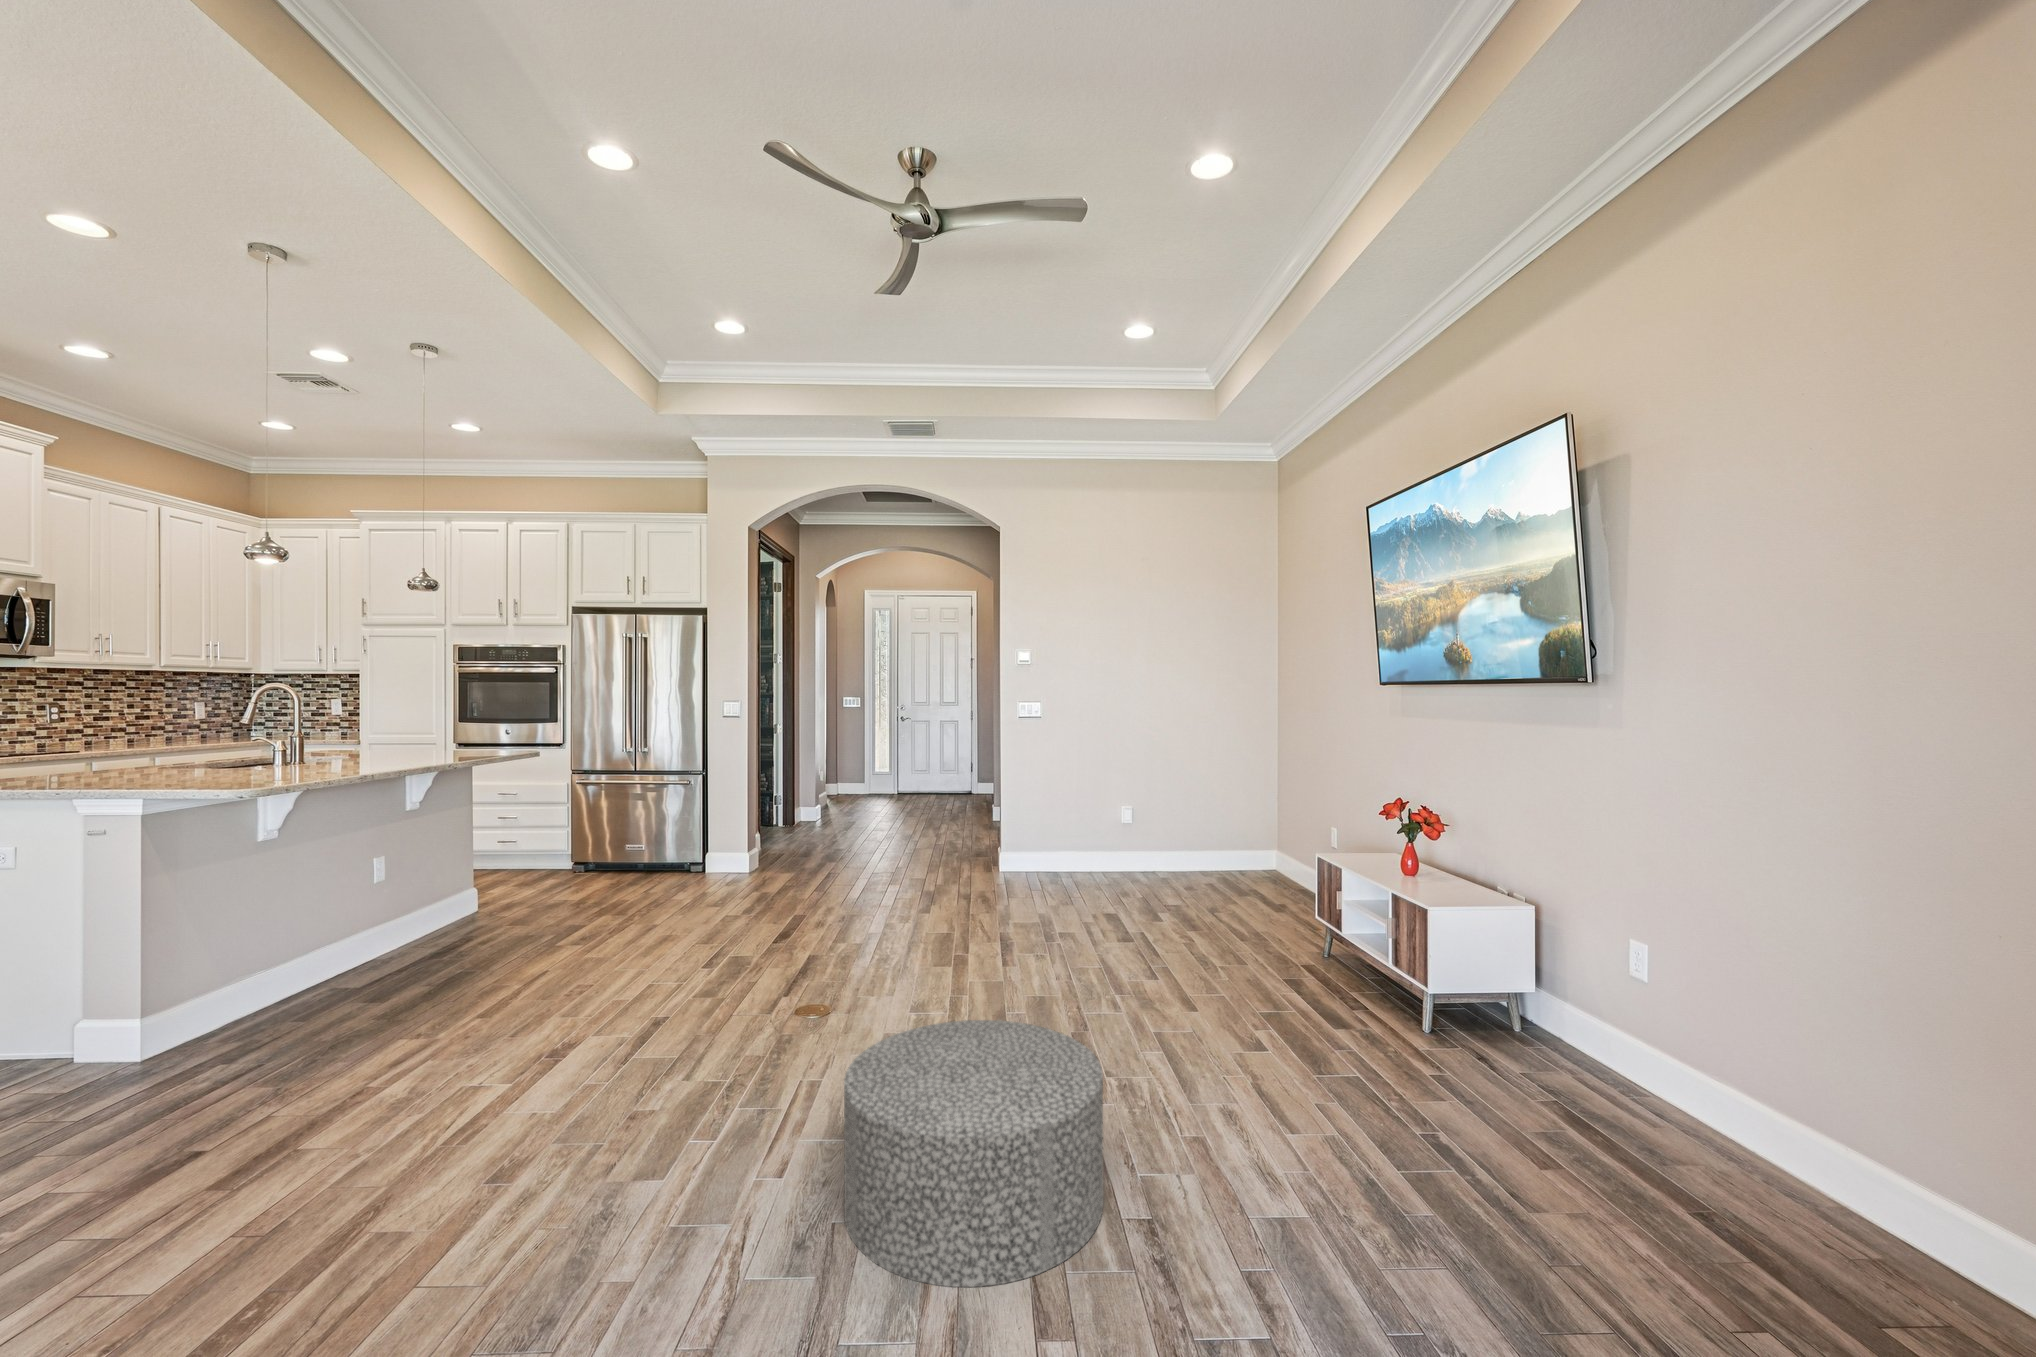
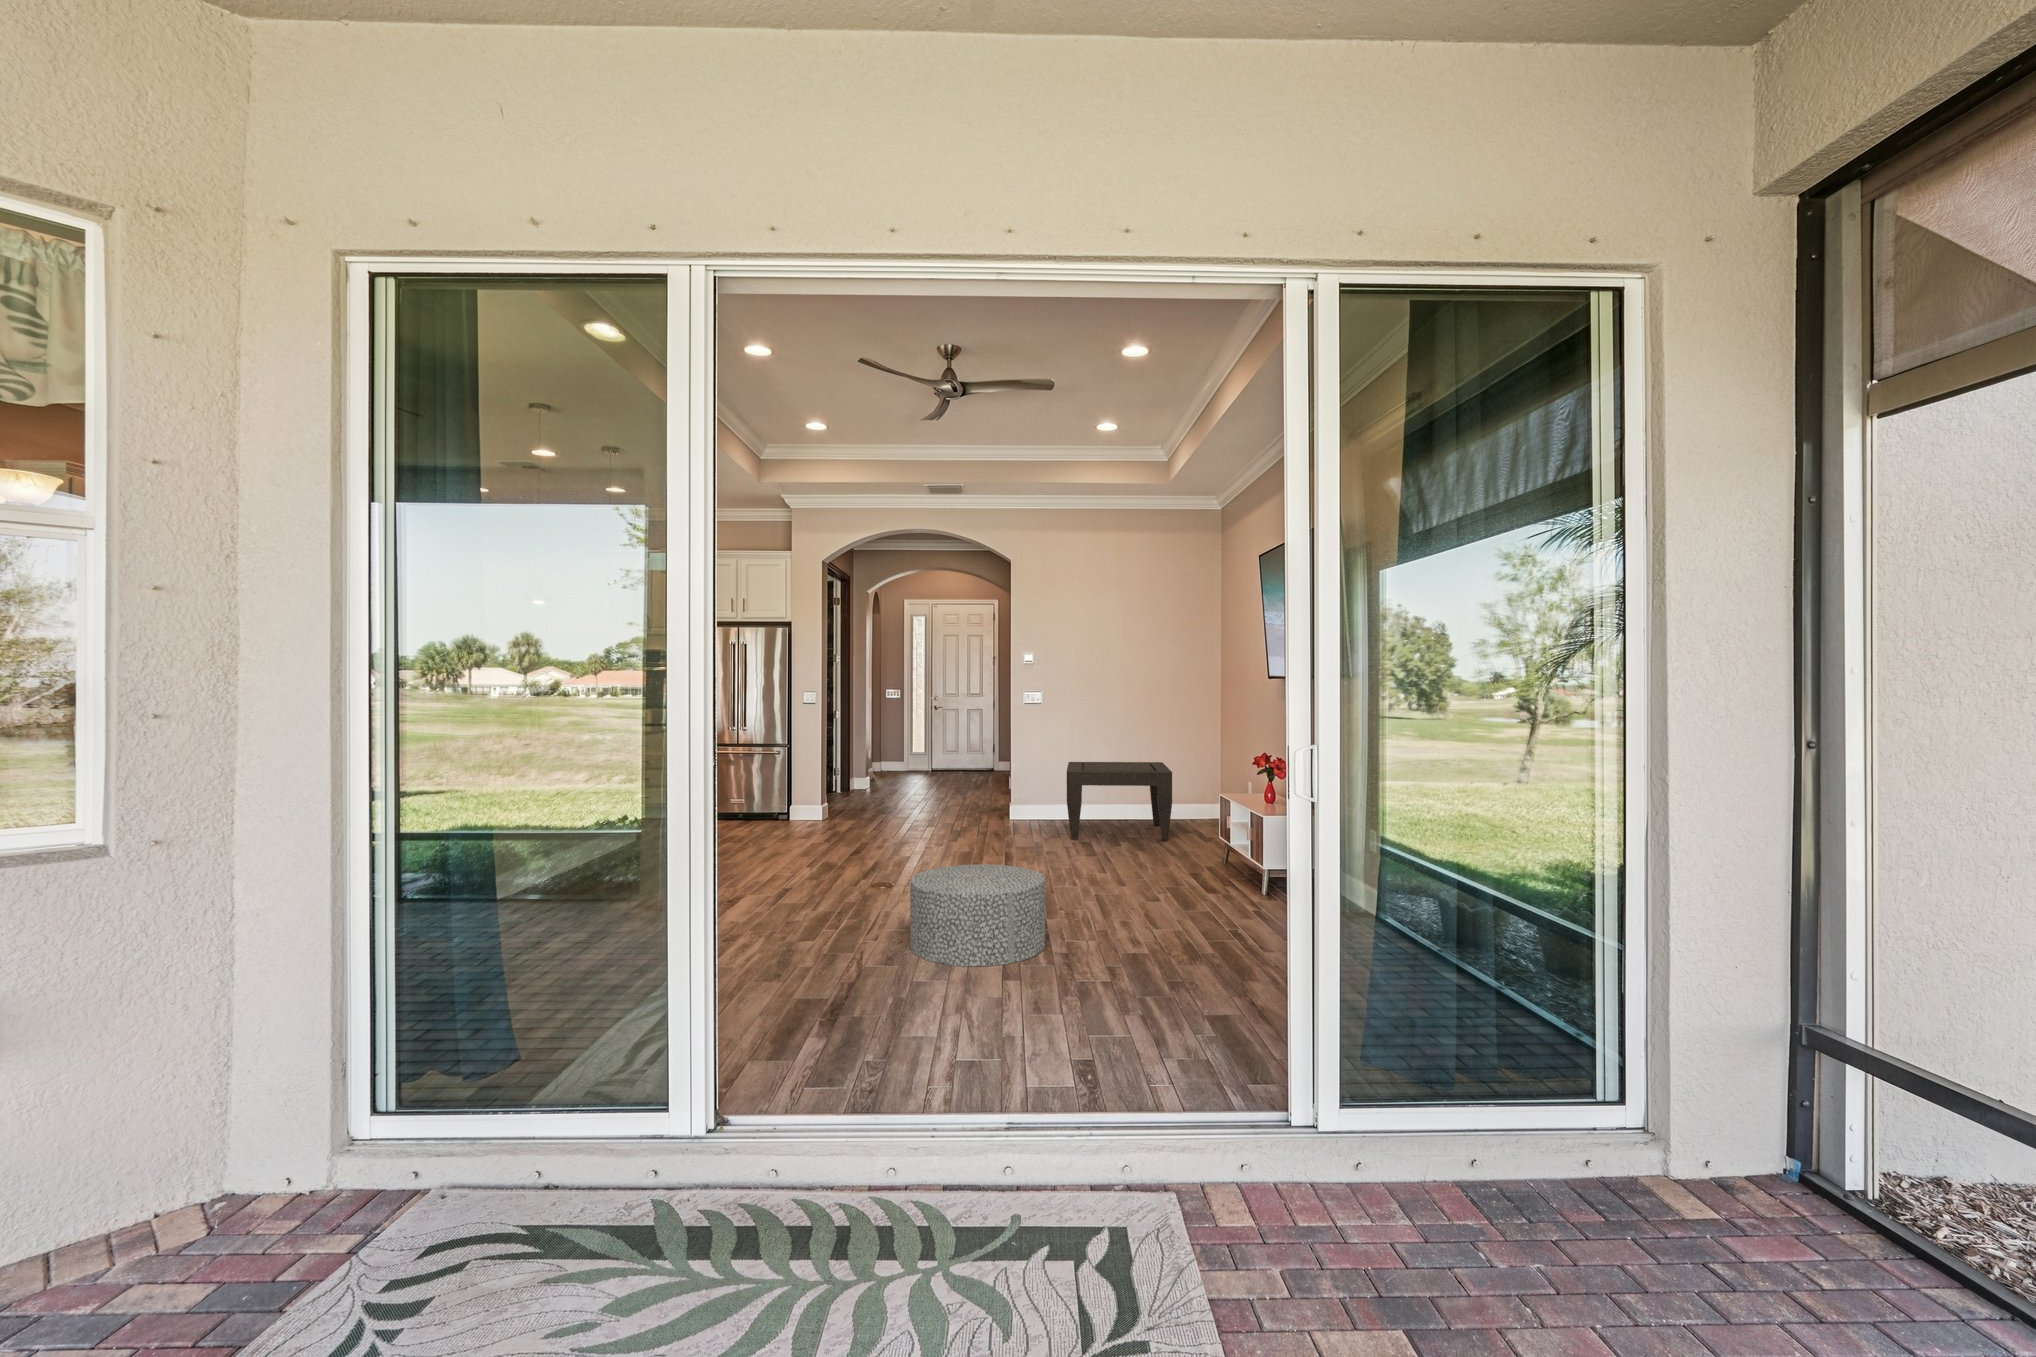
coffee table: none [1078,794,1227,907] -> present [1067,762,1172,841]

